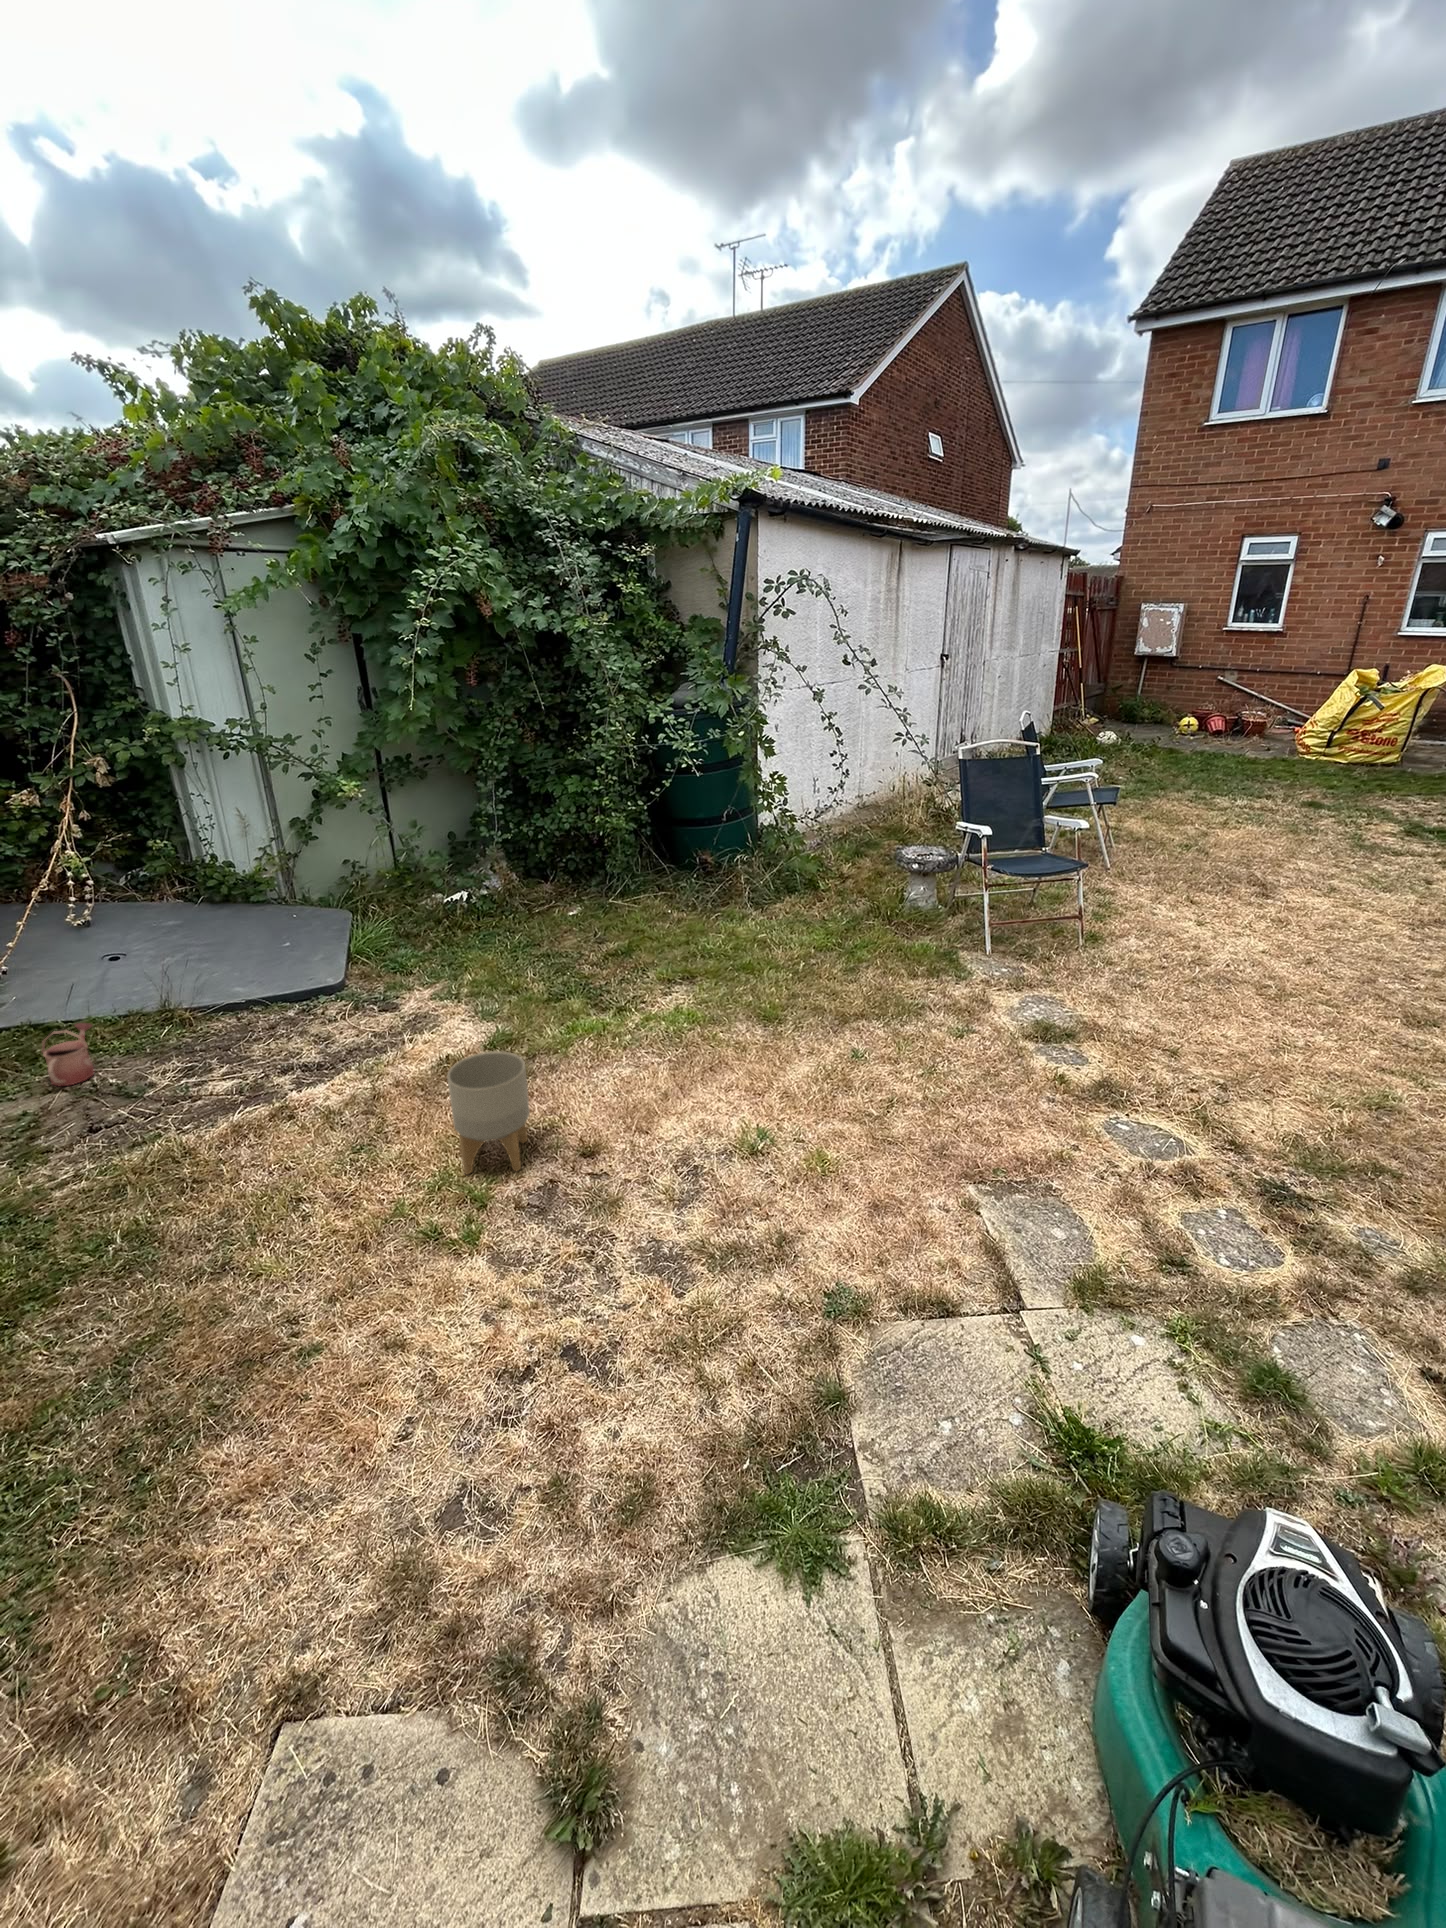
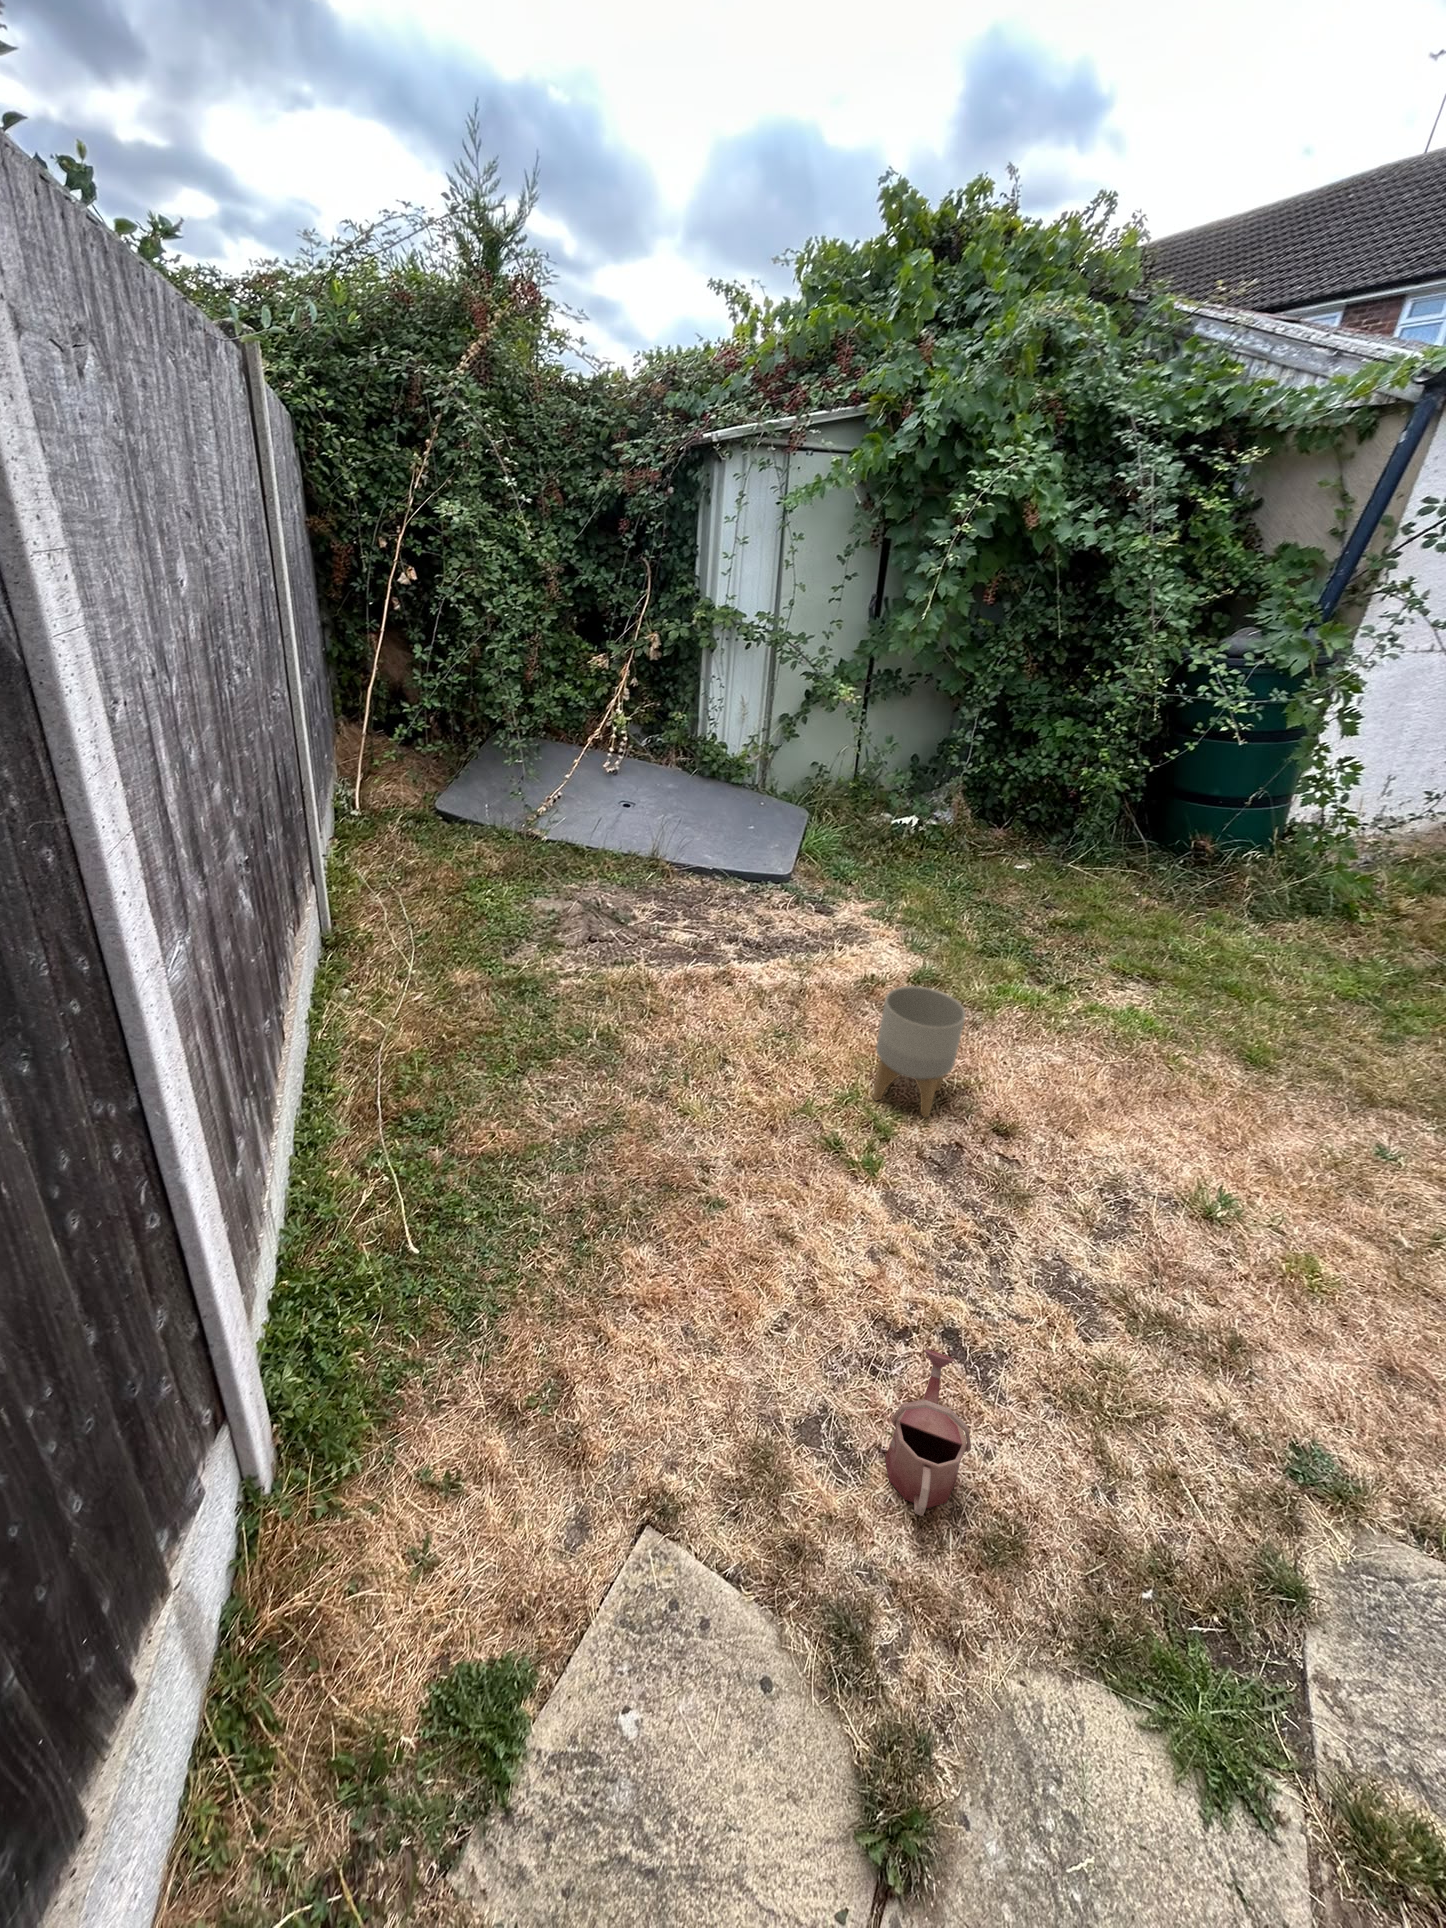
watering can: present [42,1023,94,1086] -> present [885,1350,971,1516]

